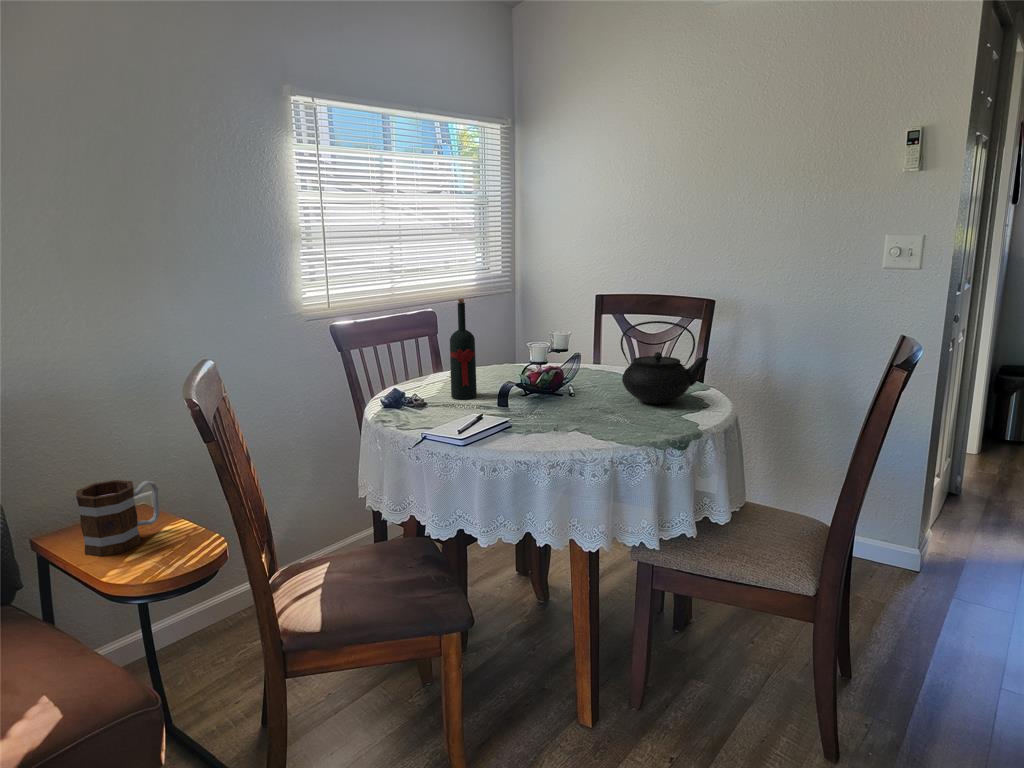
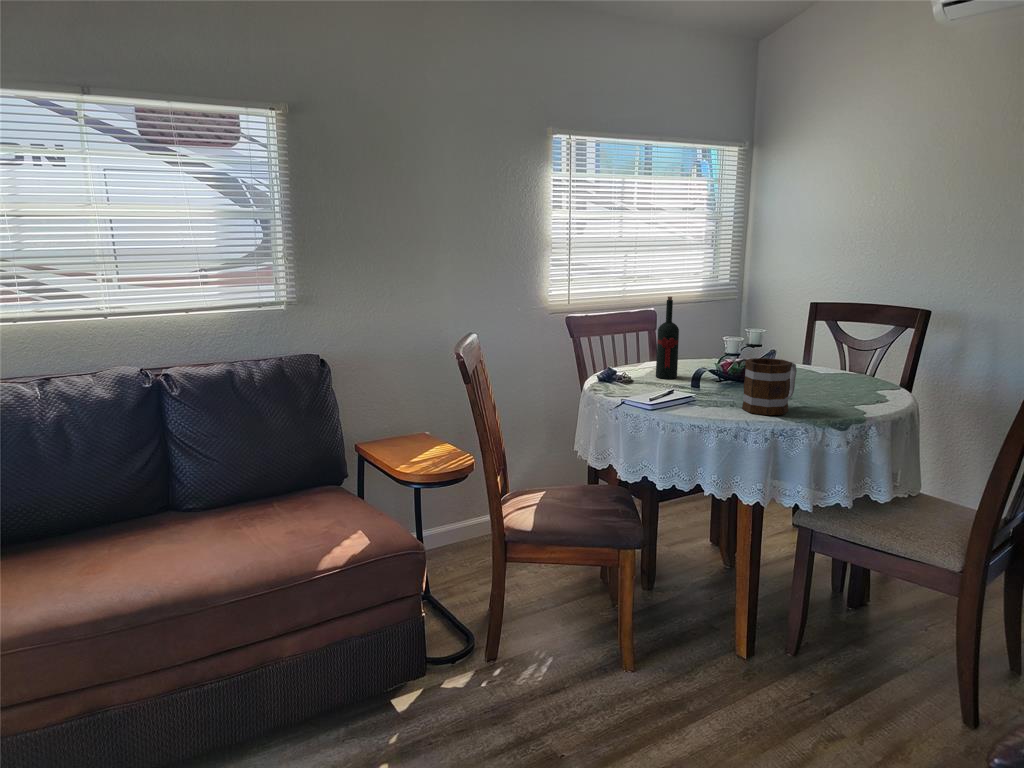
teapot: present [621,321,708,404] -> none [805,323,889,396]
mug: present [76,480,160,556] -> present [742,358,797,415]

